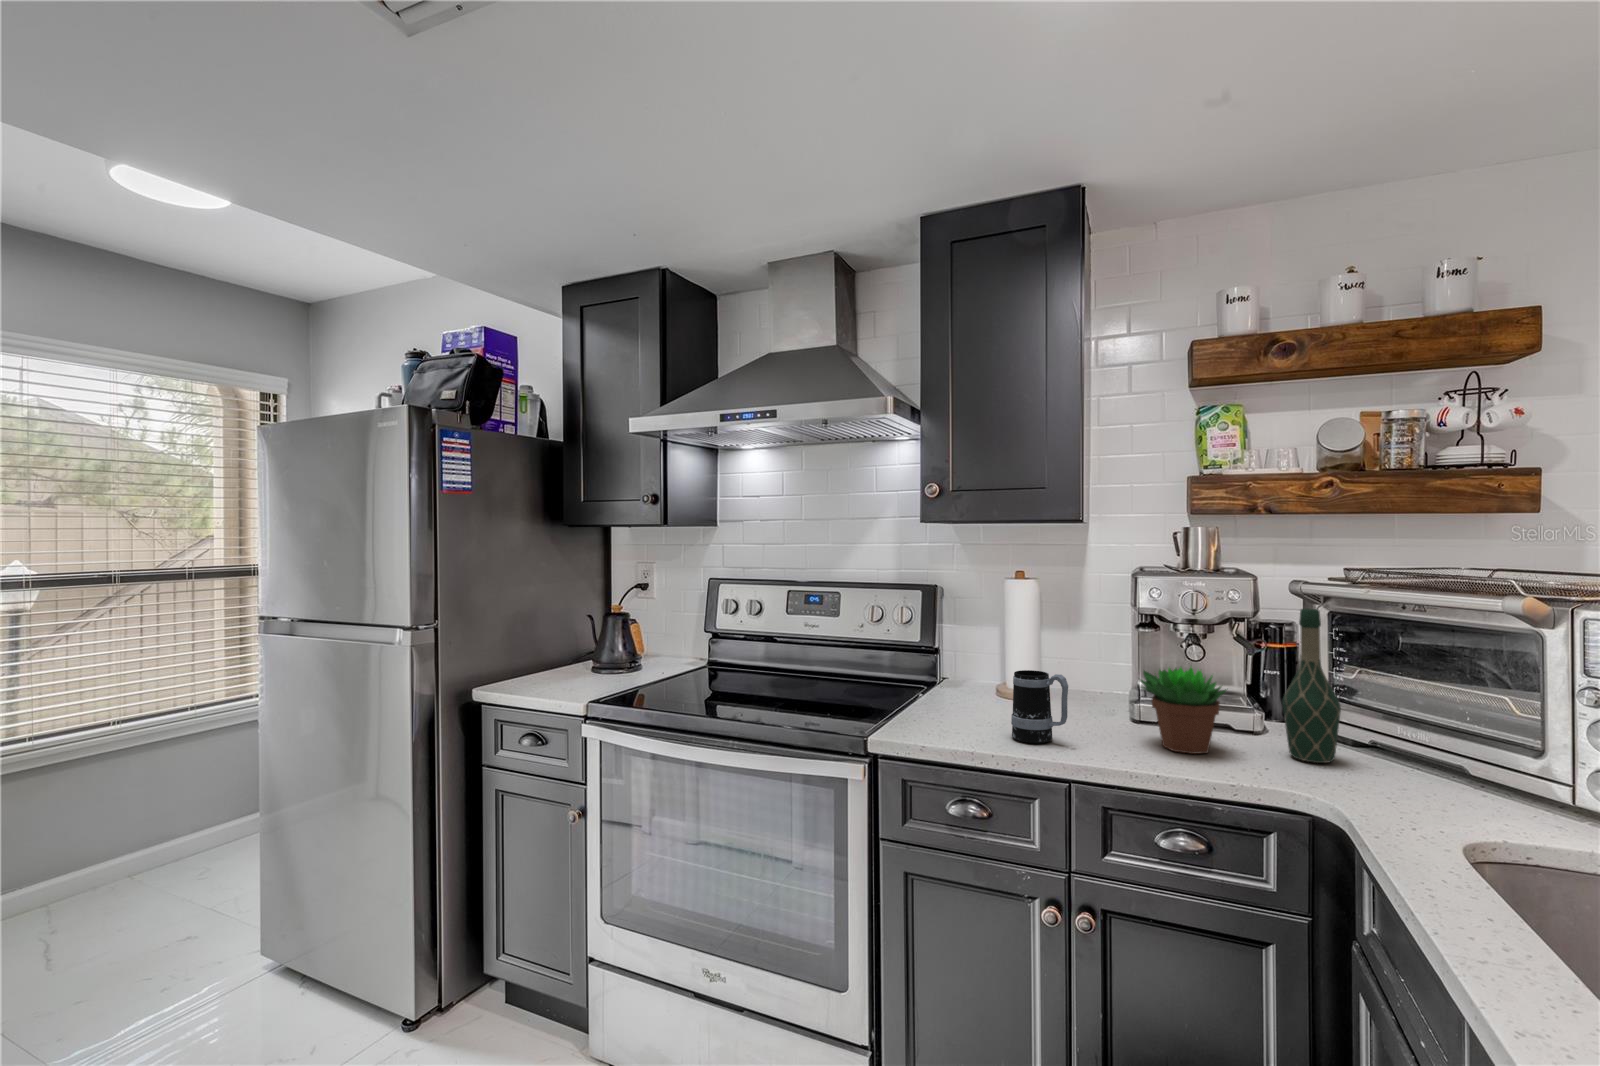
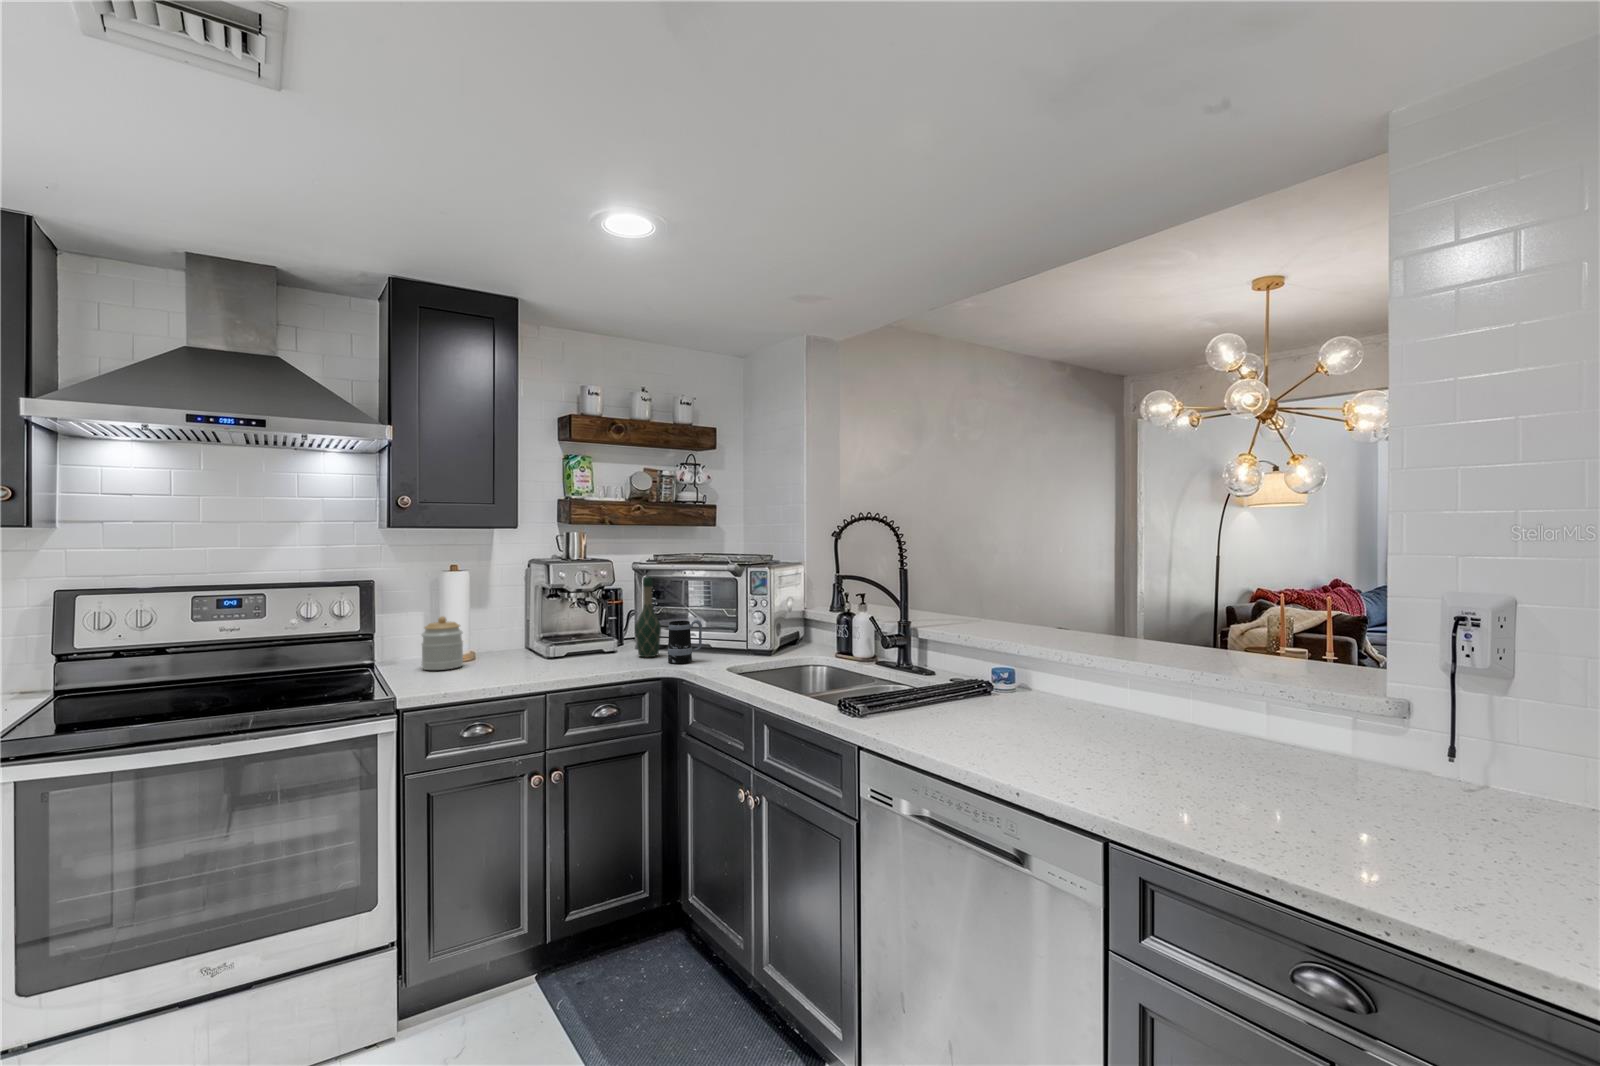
jar: none [963,638,1014,710] -> present [422,616,463,670]
succulent plant: present [1140,668,1226,754] -> none [564,614,614,666]
mug: present [1011,670,1068,743] -> present [668,620,702,664]

